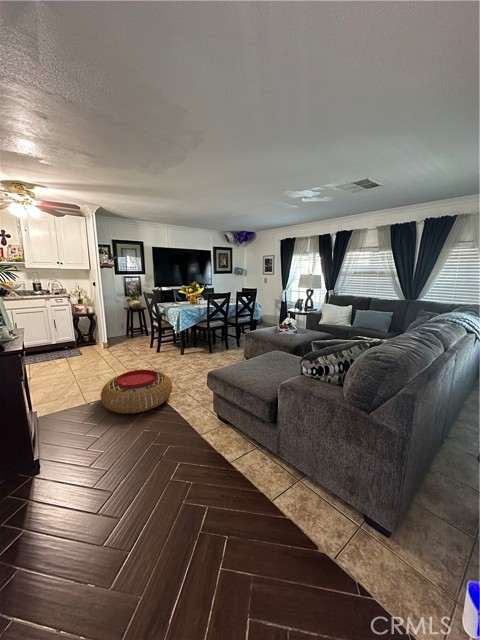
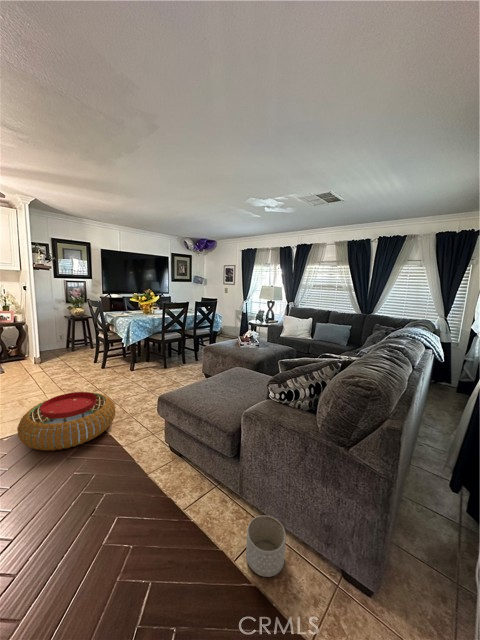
planter: none [283,468,316,513] -> present [246,515,286,577]

